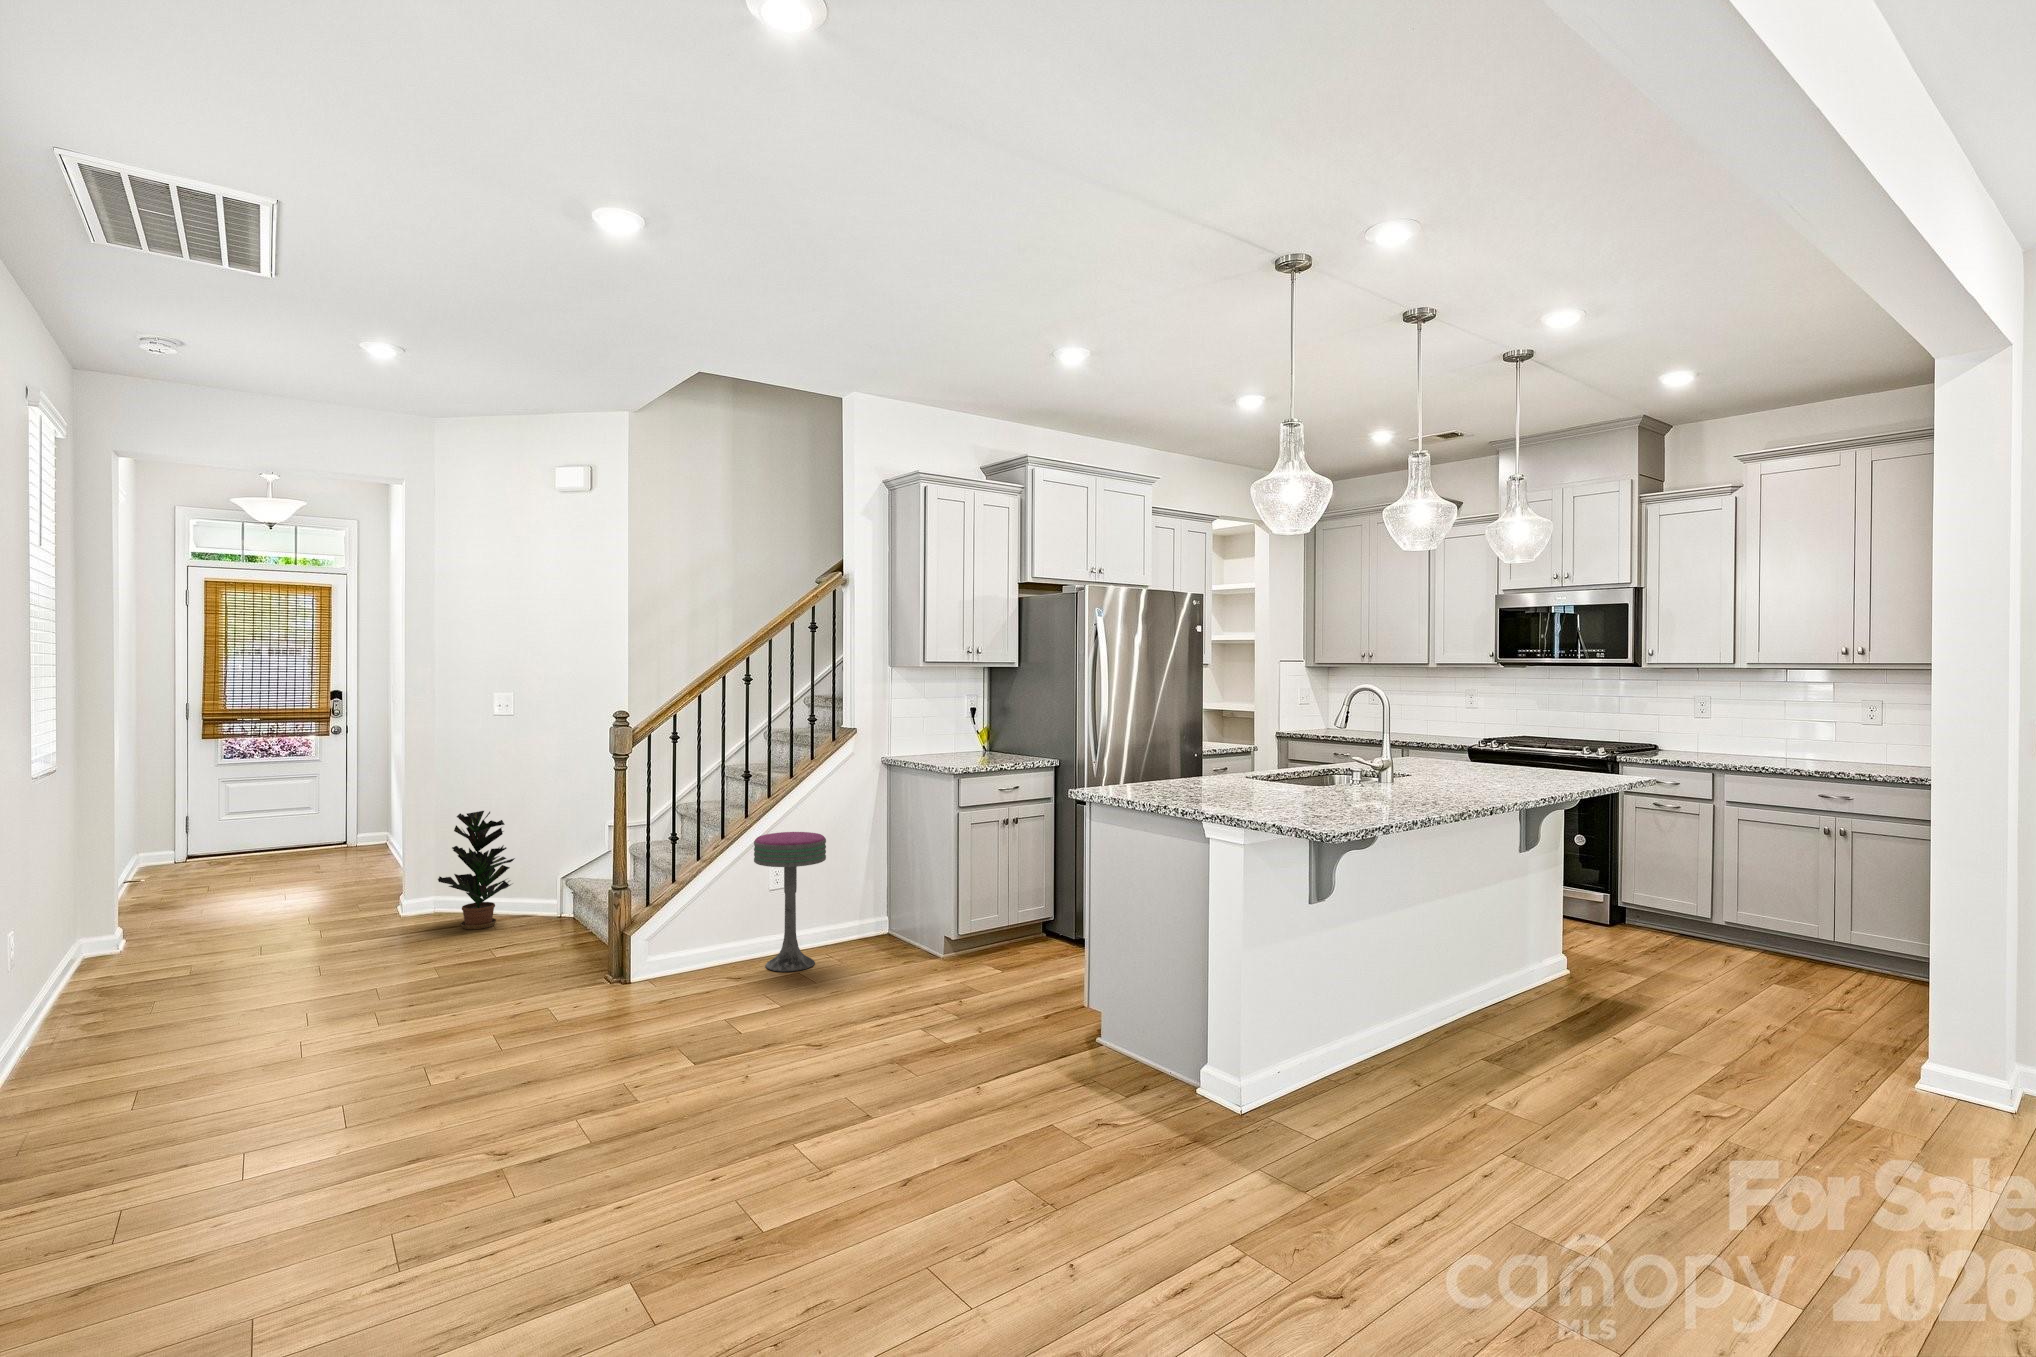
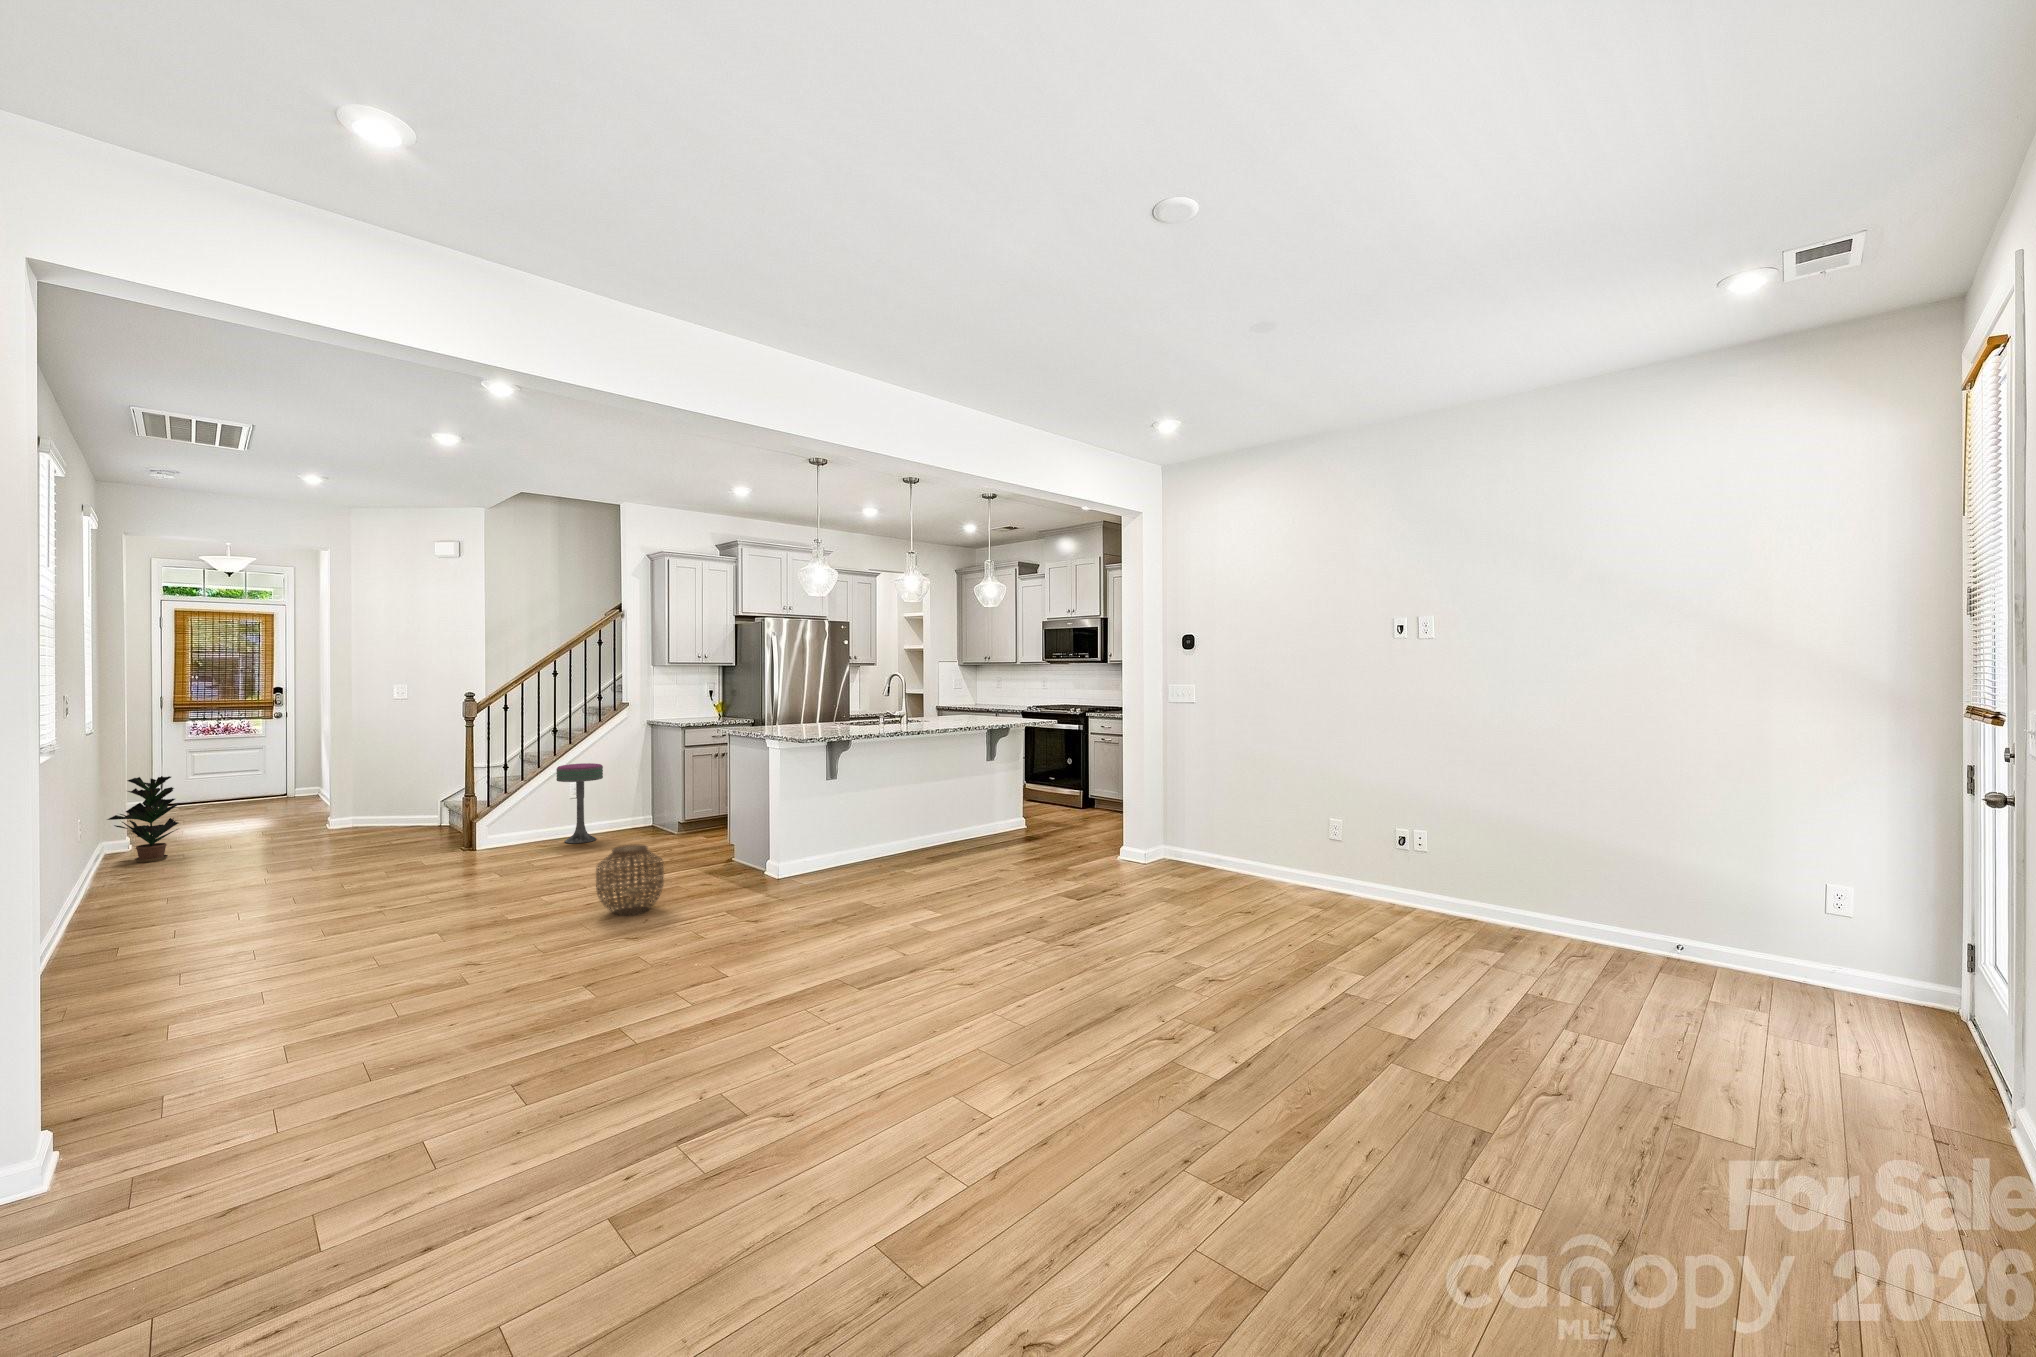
potted plant: present [438,811,515,929] -> present [107,776,179,863]
woven basket: none [934,1059,1068,1230] -> present [596,845,663,916]

